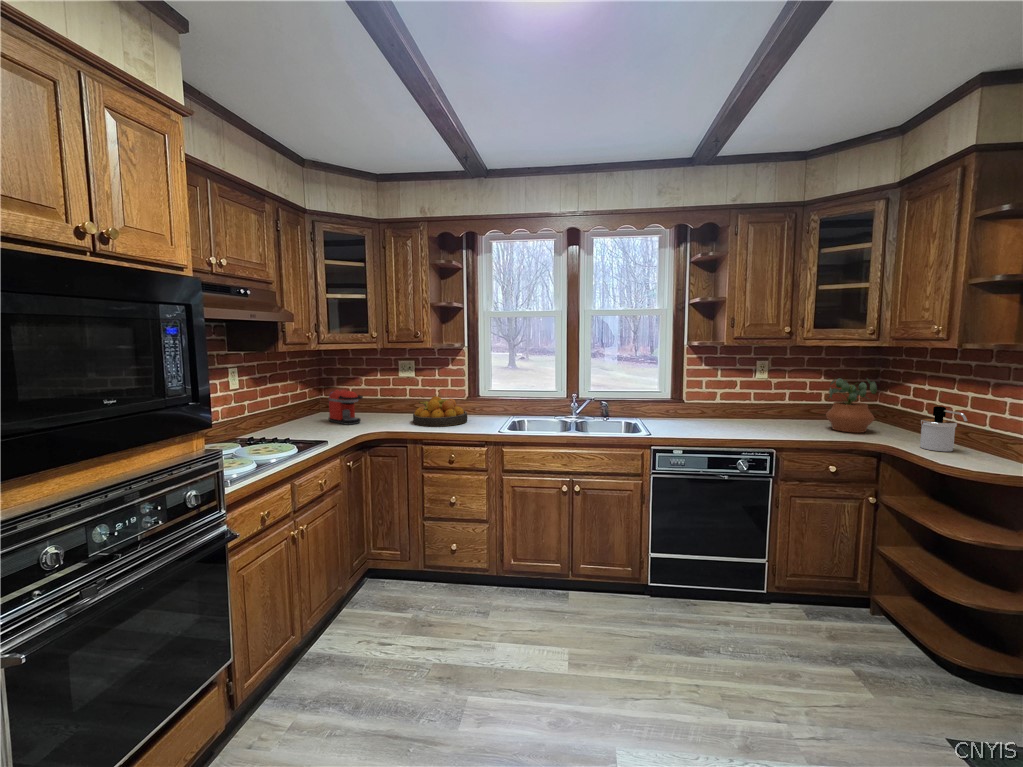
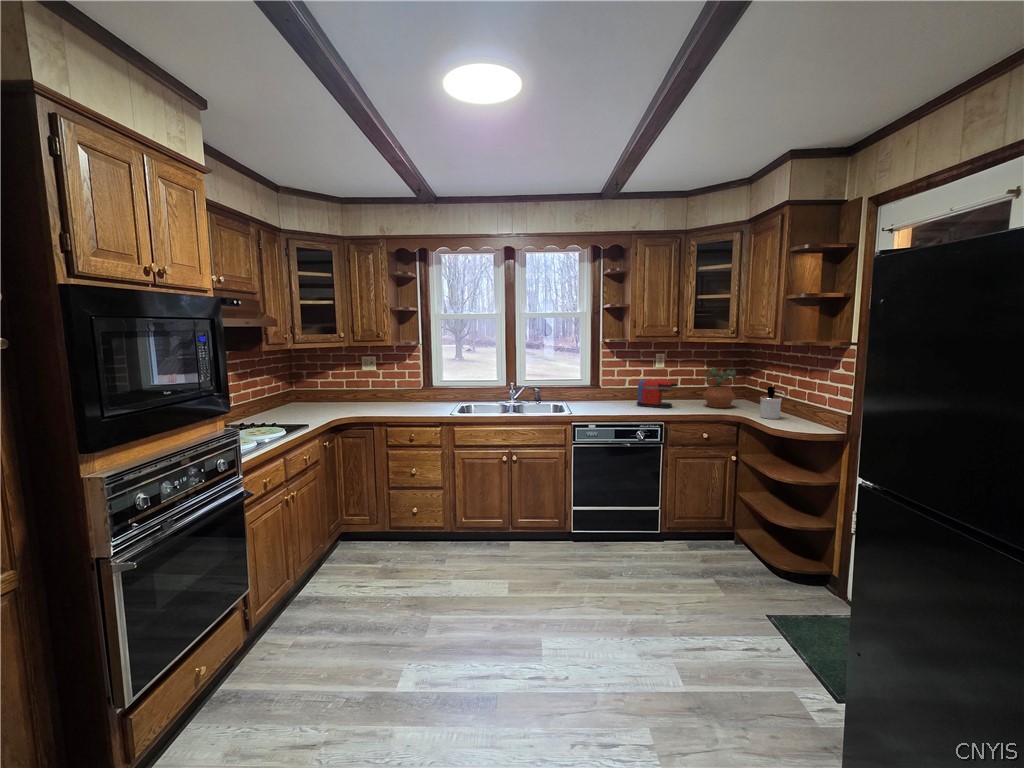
coffee maker: present [329,390,363,424] -> present [637,379,678,408]
fruit bowl: present [413,396,467,427] -> none [378,387,424,412]

